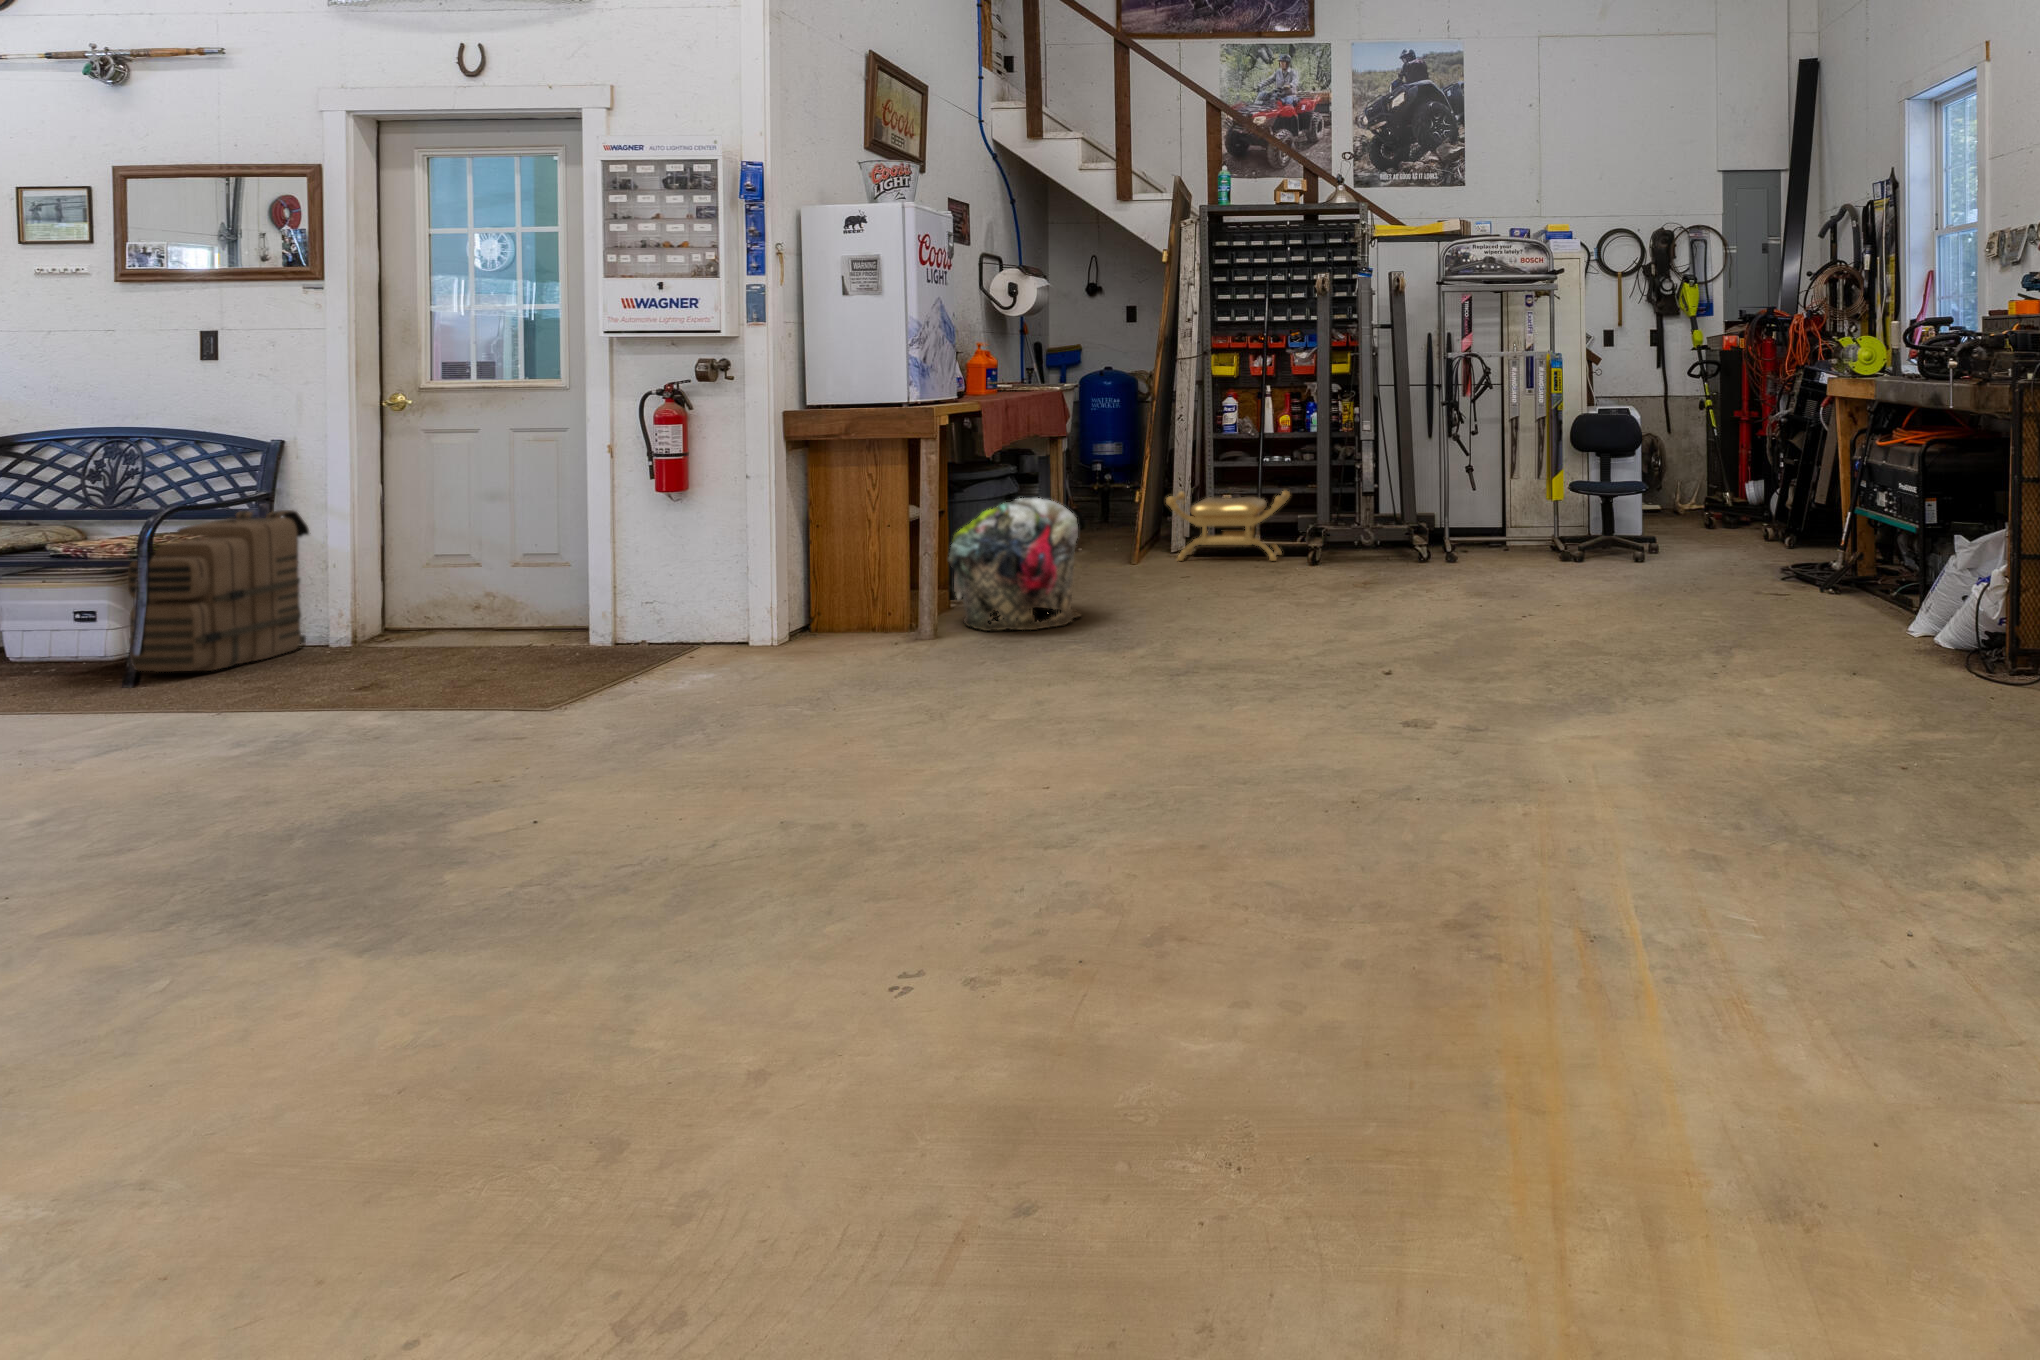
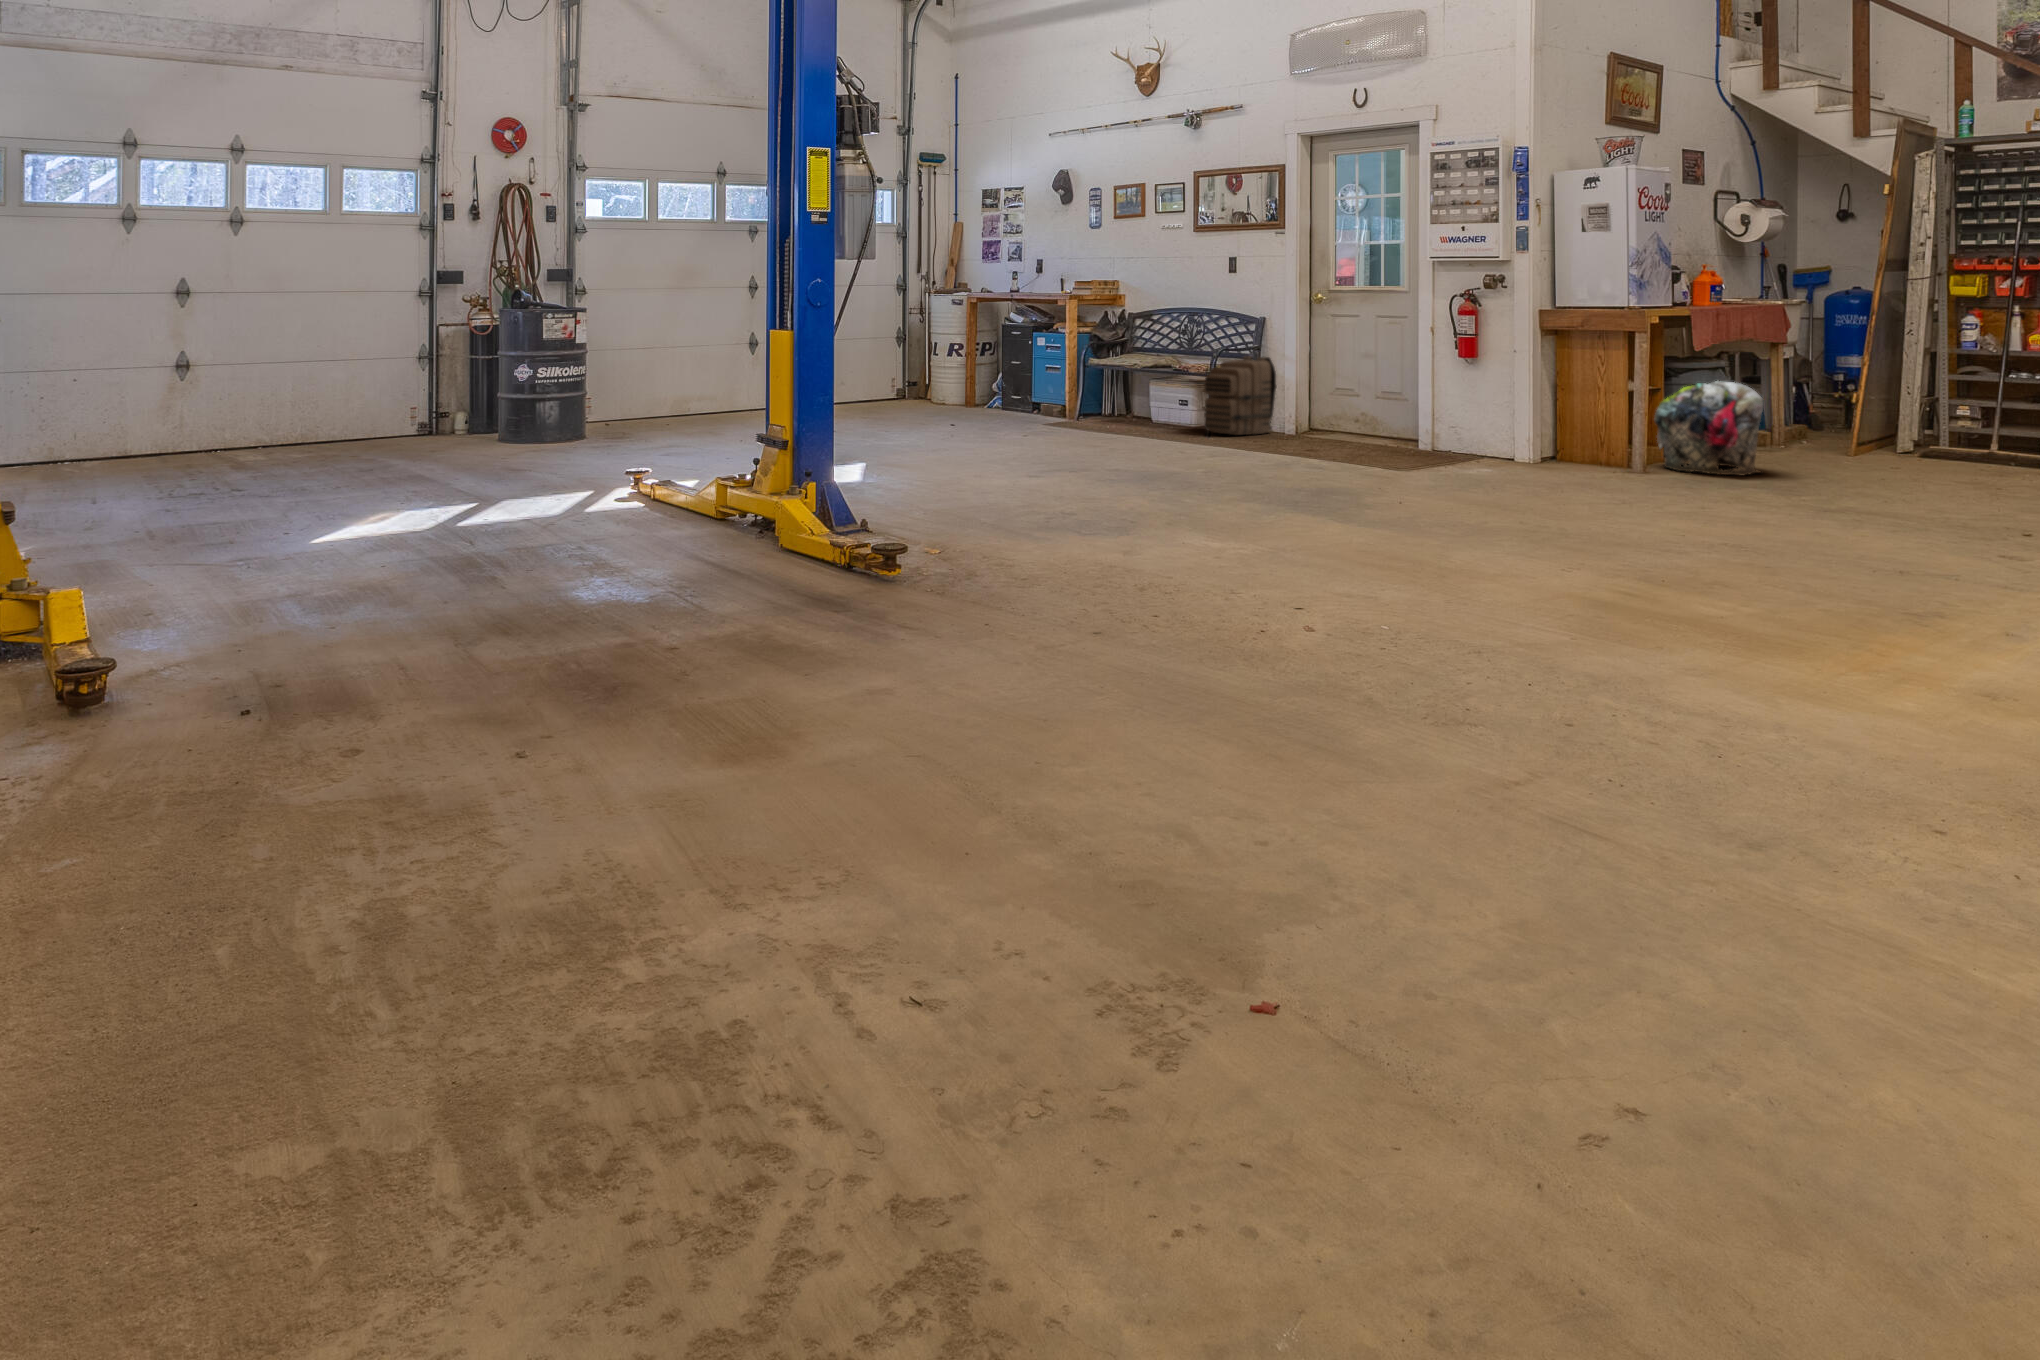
stool: present [1166,491,1290,561] -> none [1877,398,2026,468]

